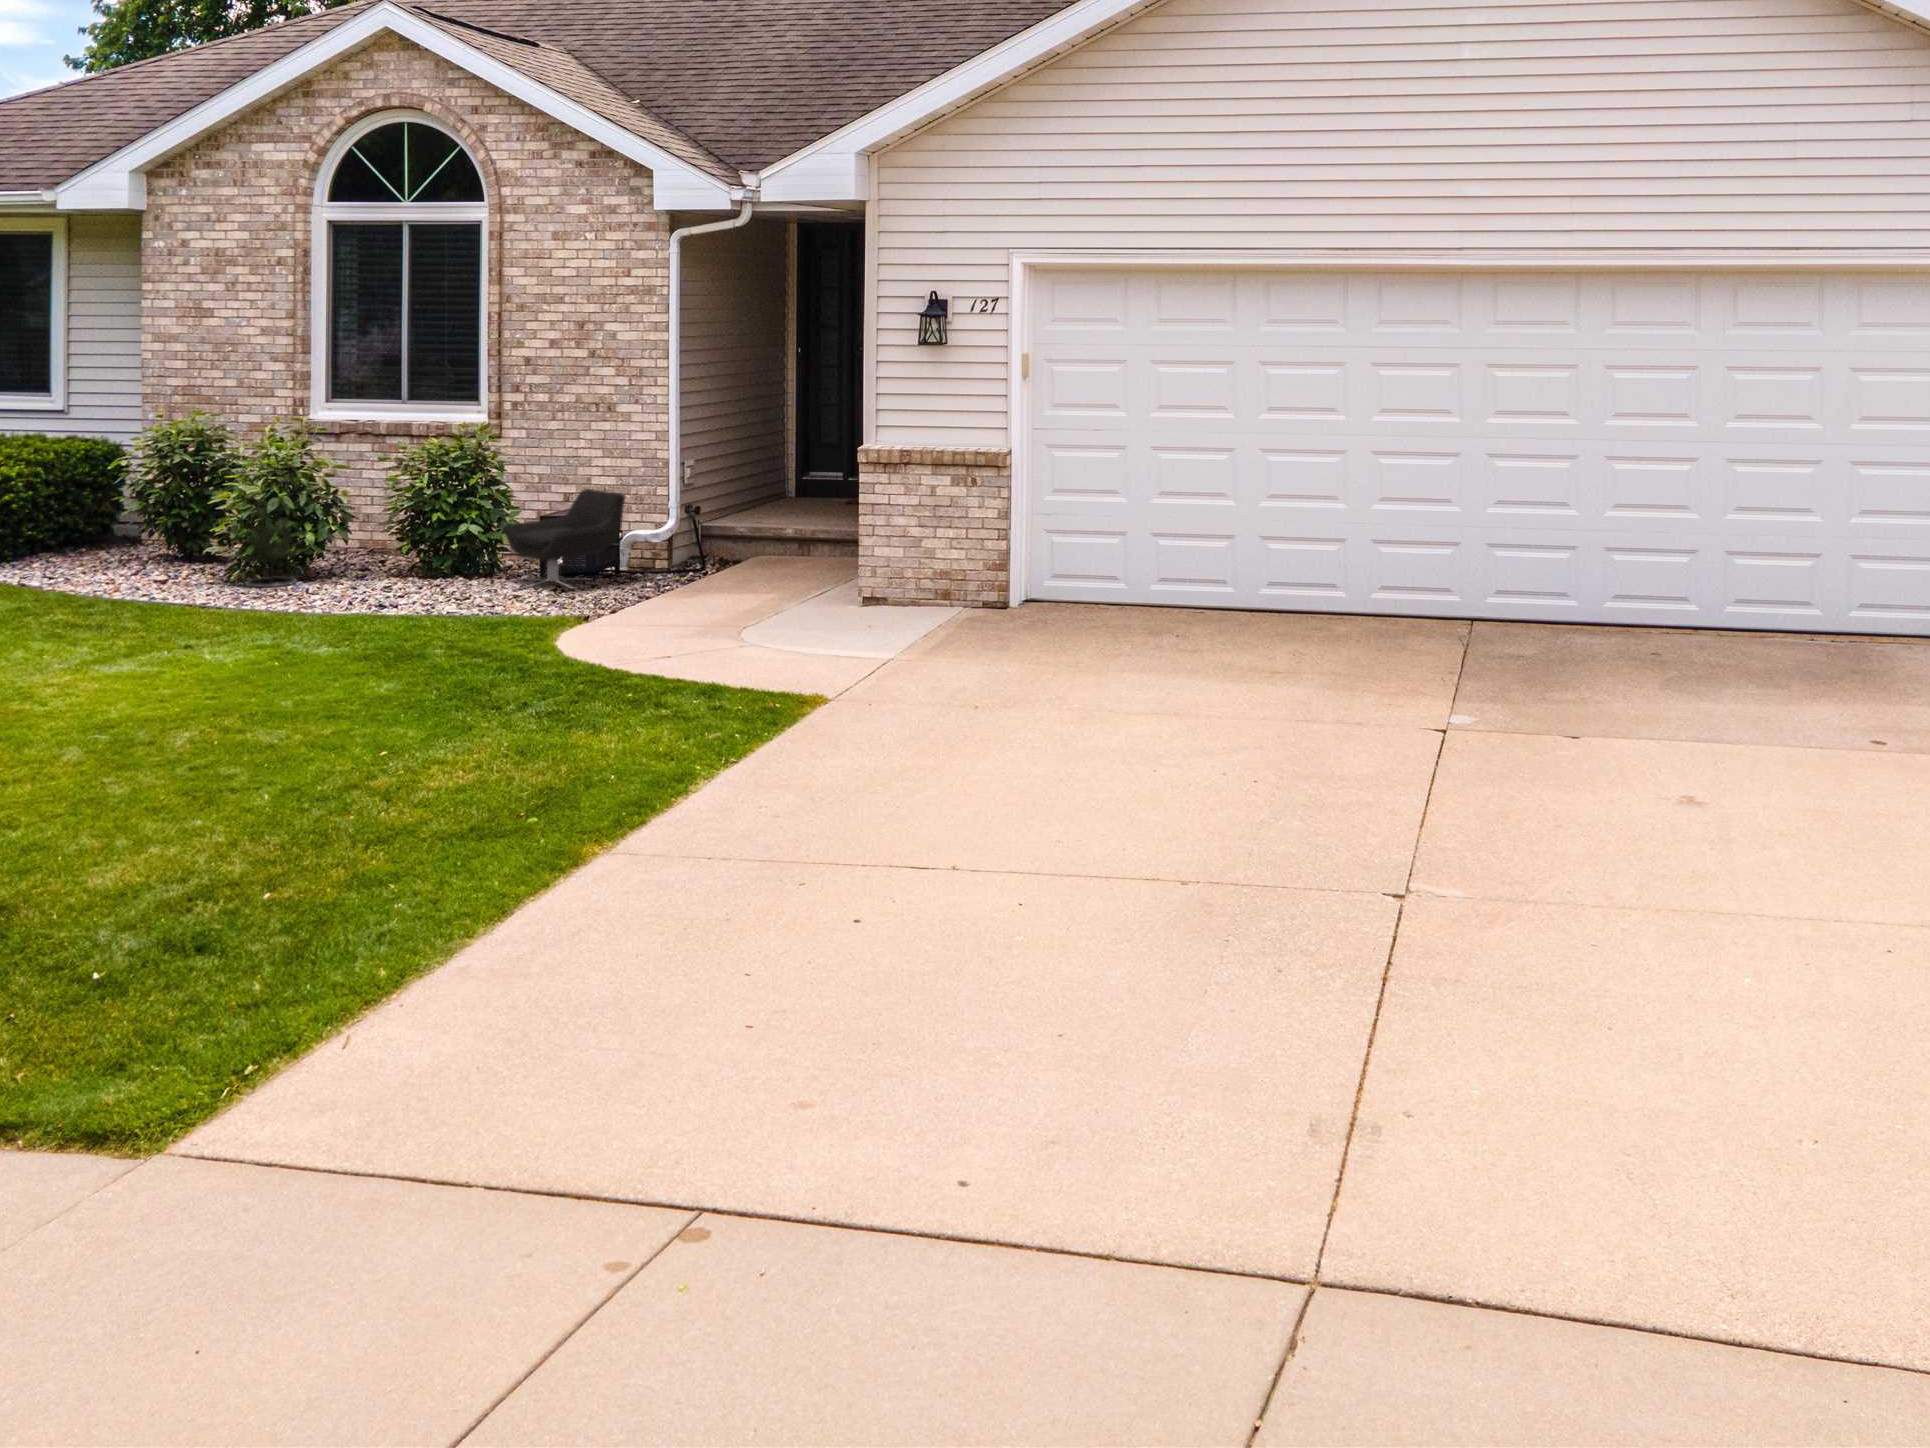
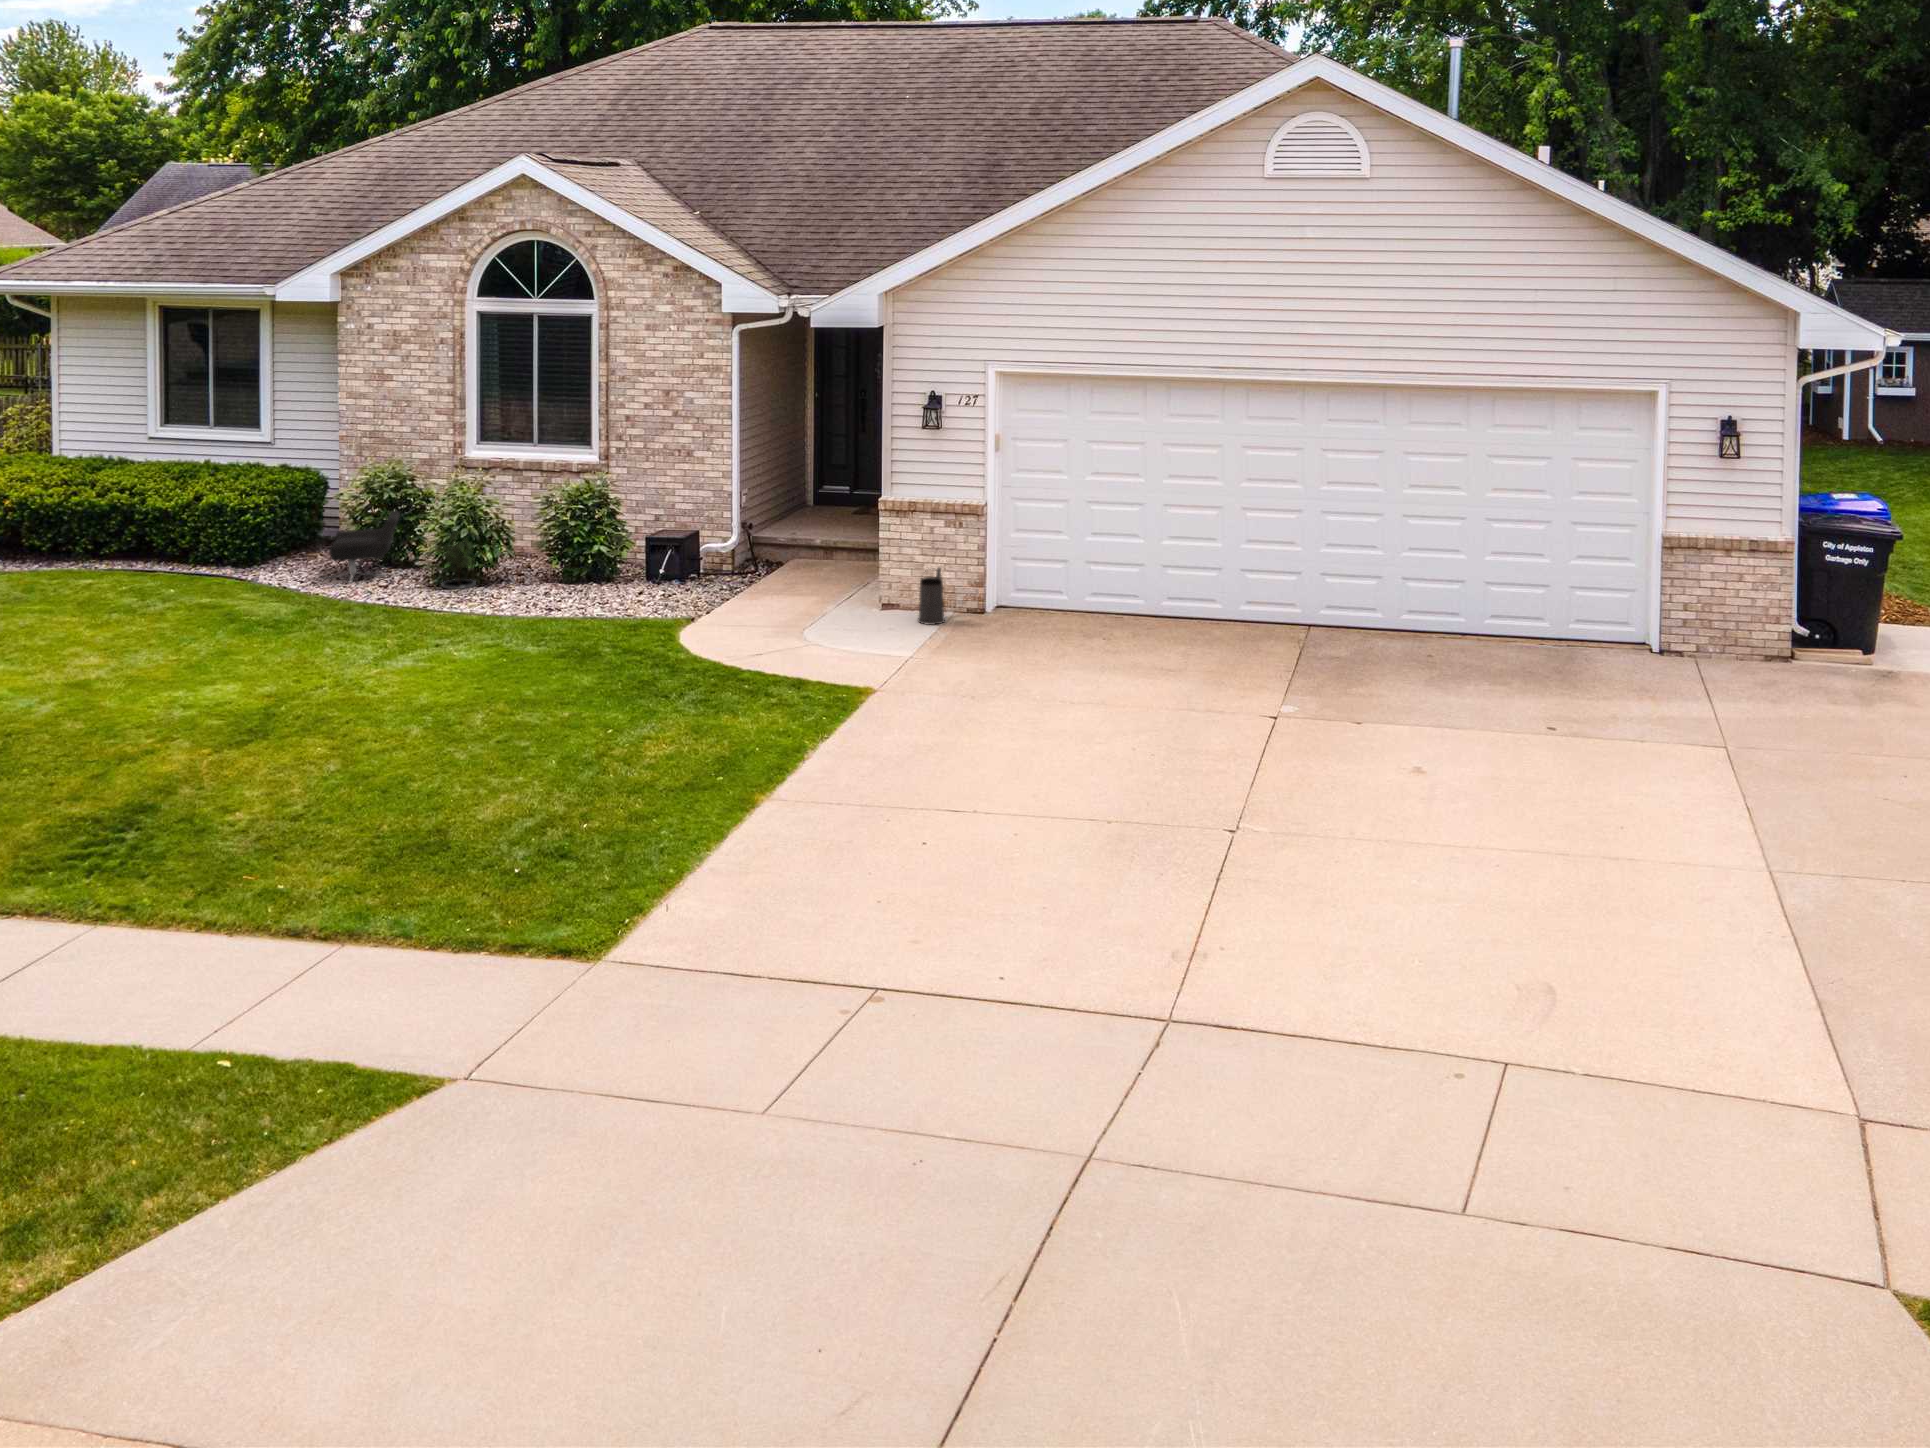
lounge chair: present [503,489,625,589] -> present [329,510,400,583]
watering can: none [913,541,953,623] -> present [918,567,945,625]

